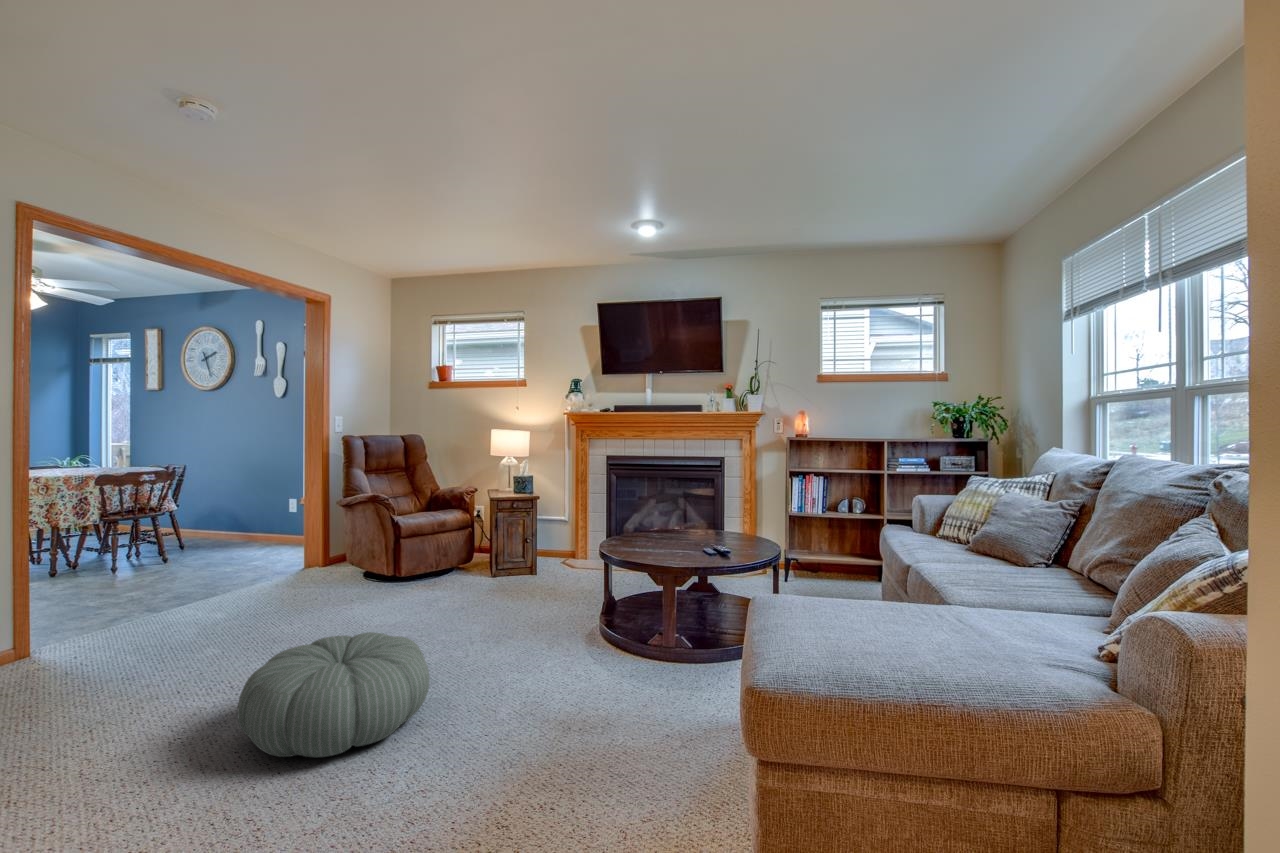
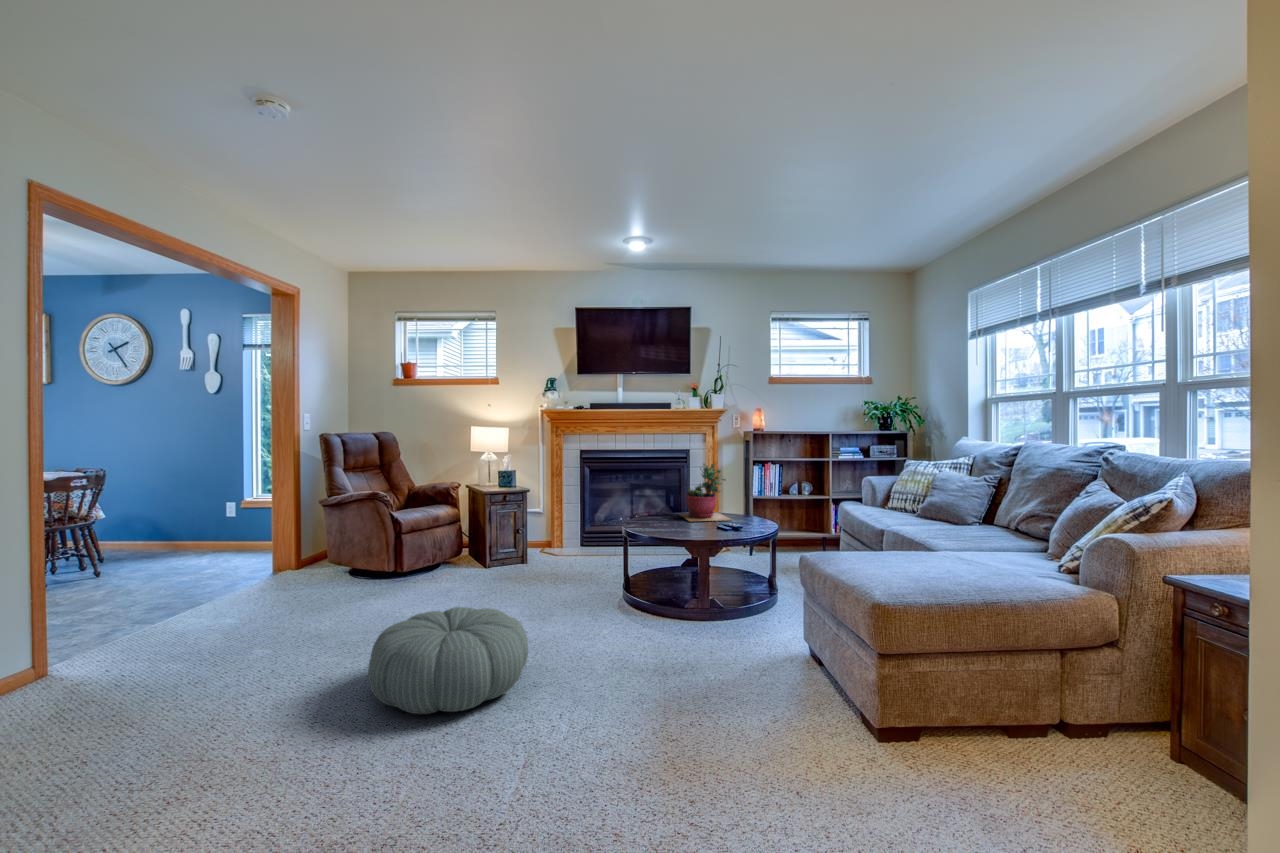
succulent plant: none [674,475,732,544] -> present [680,463,731,521]

